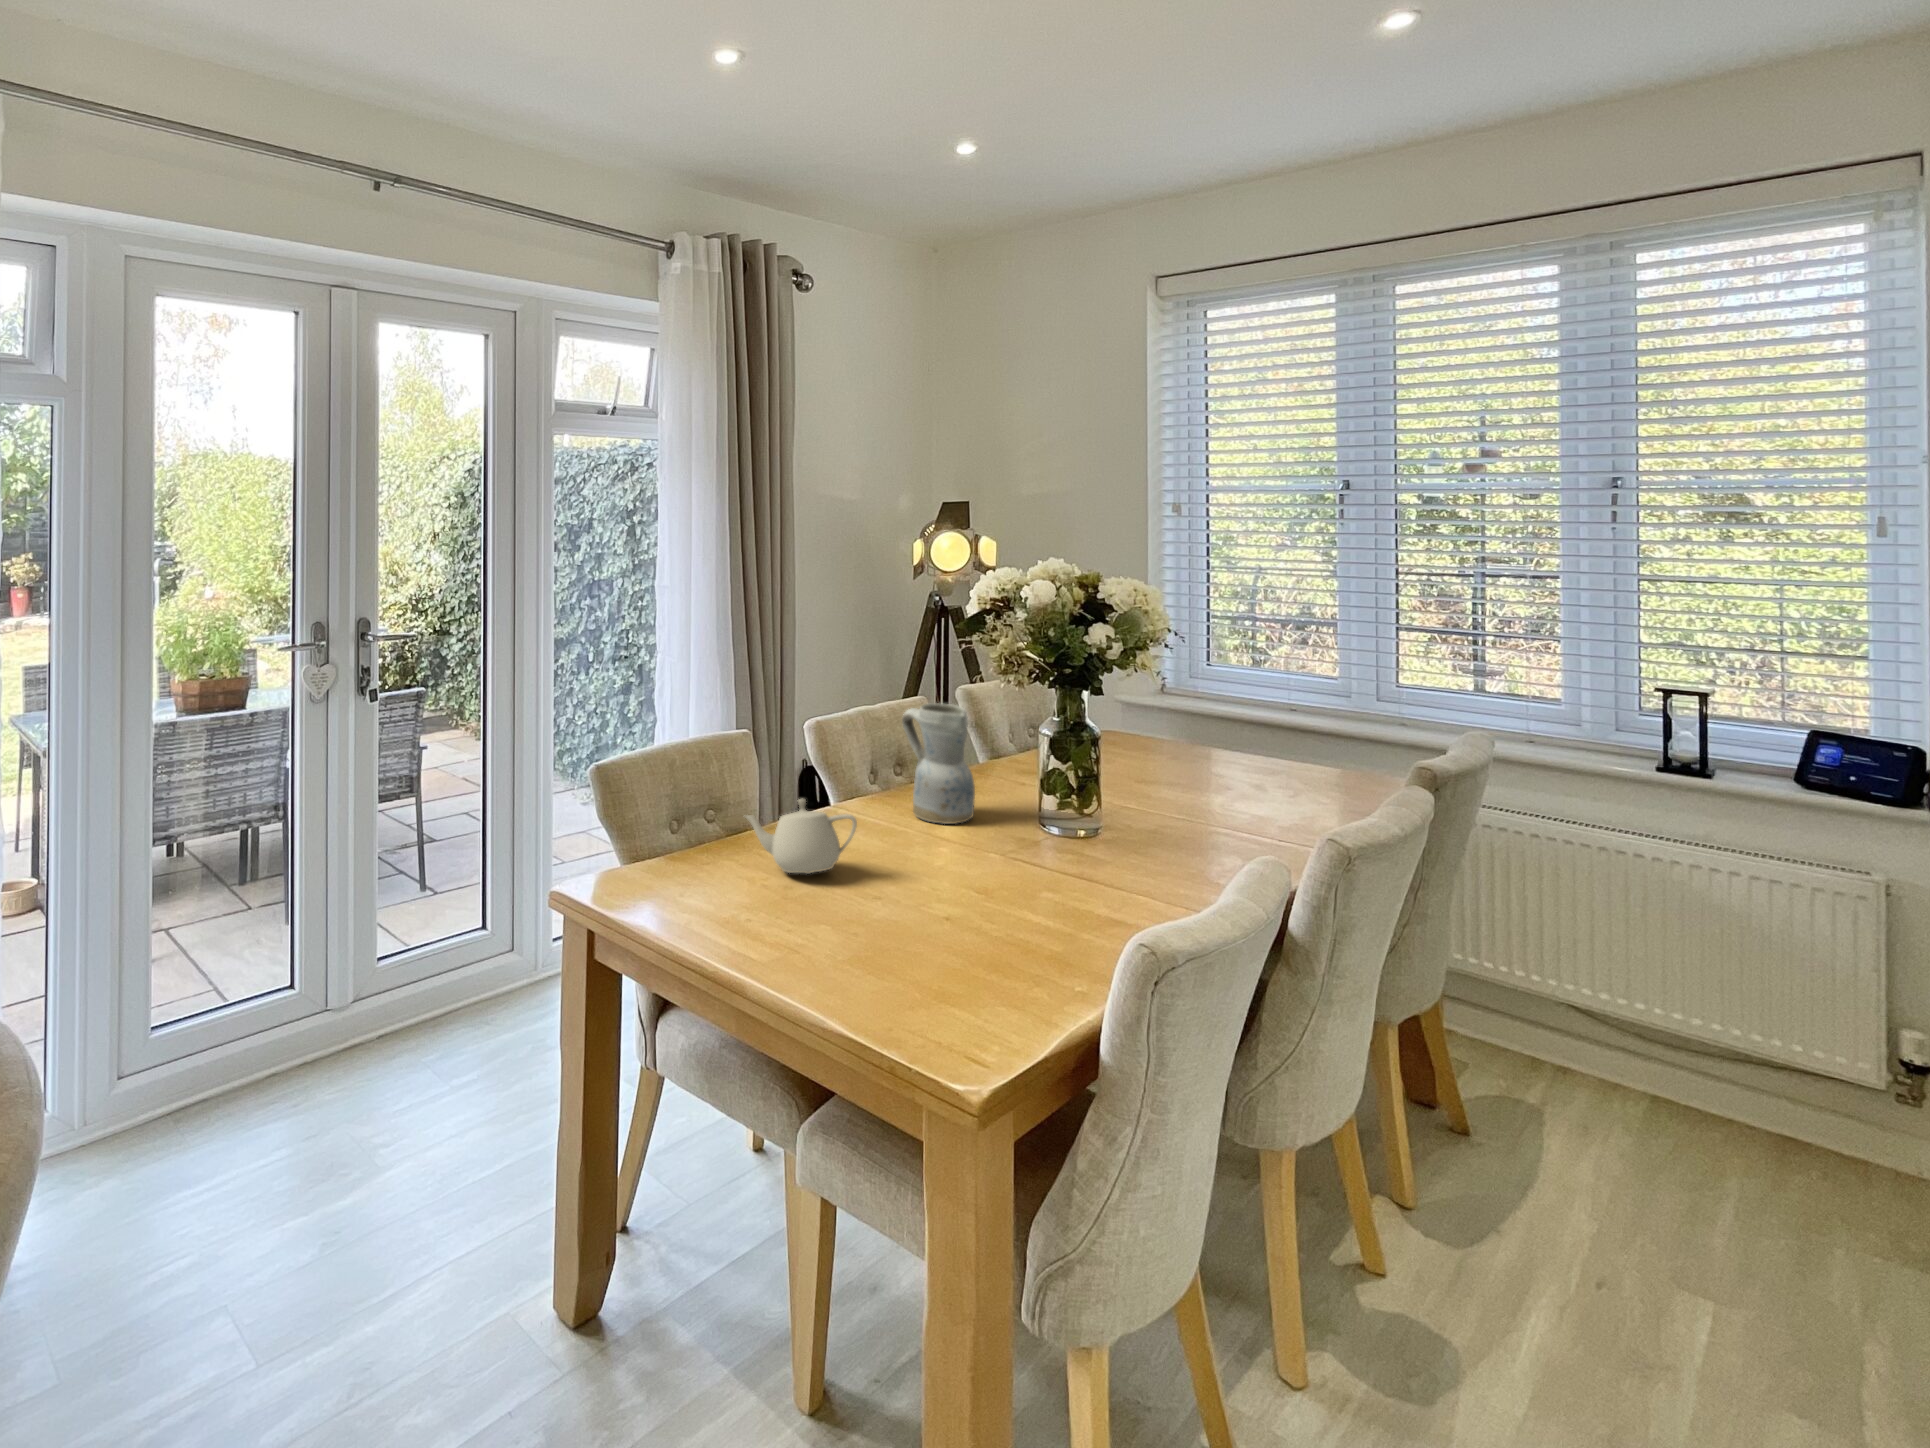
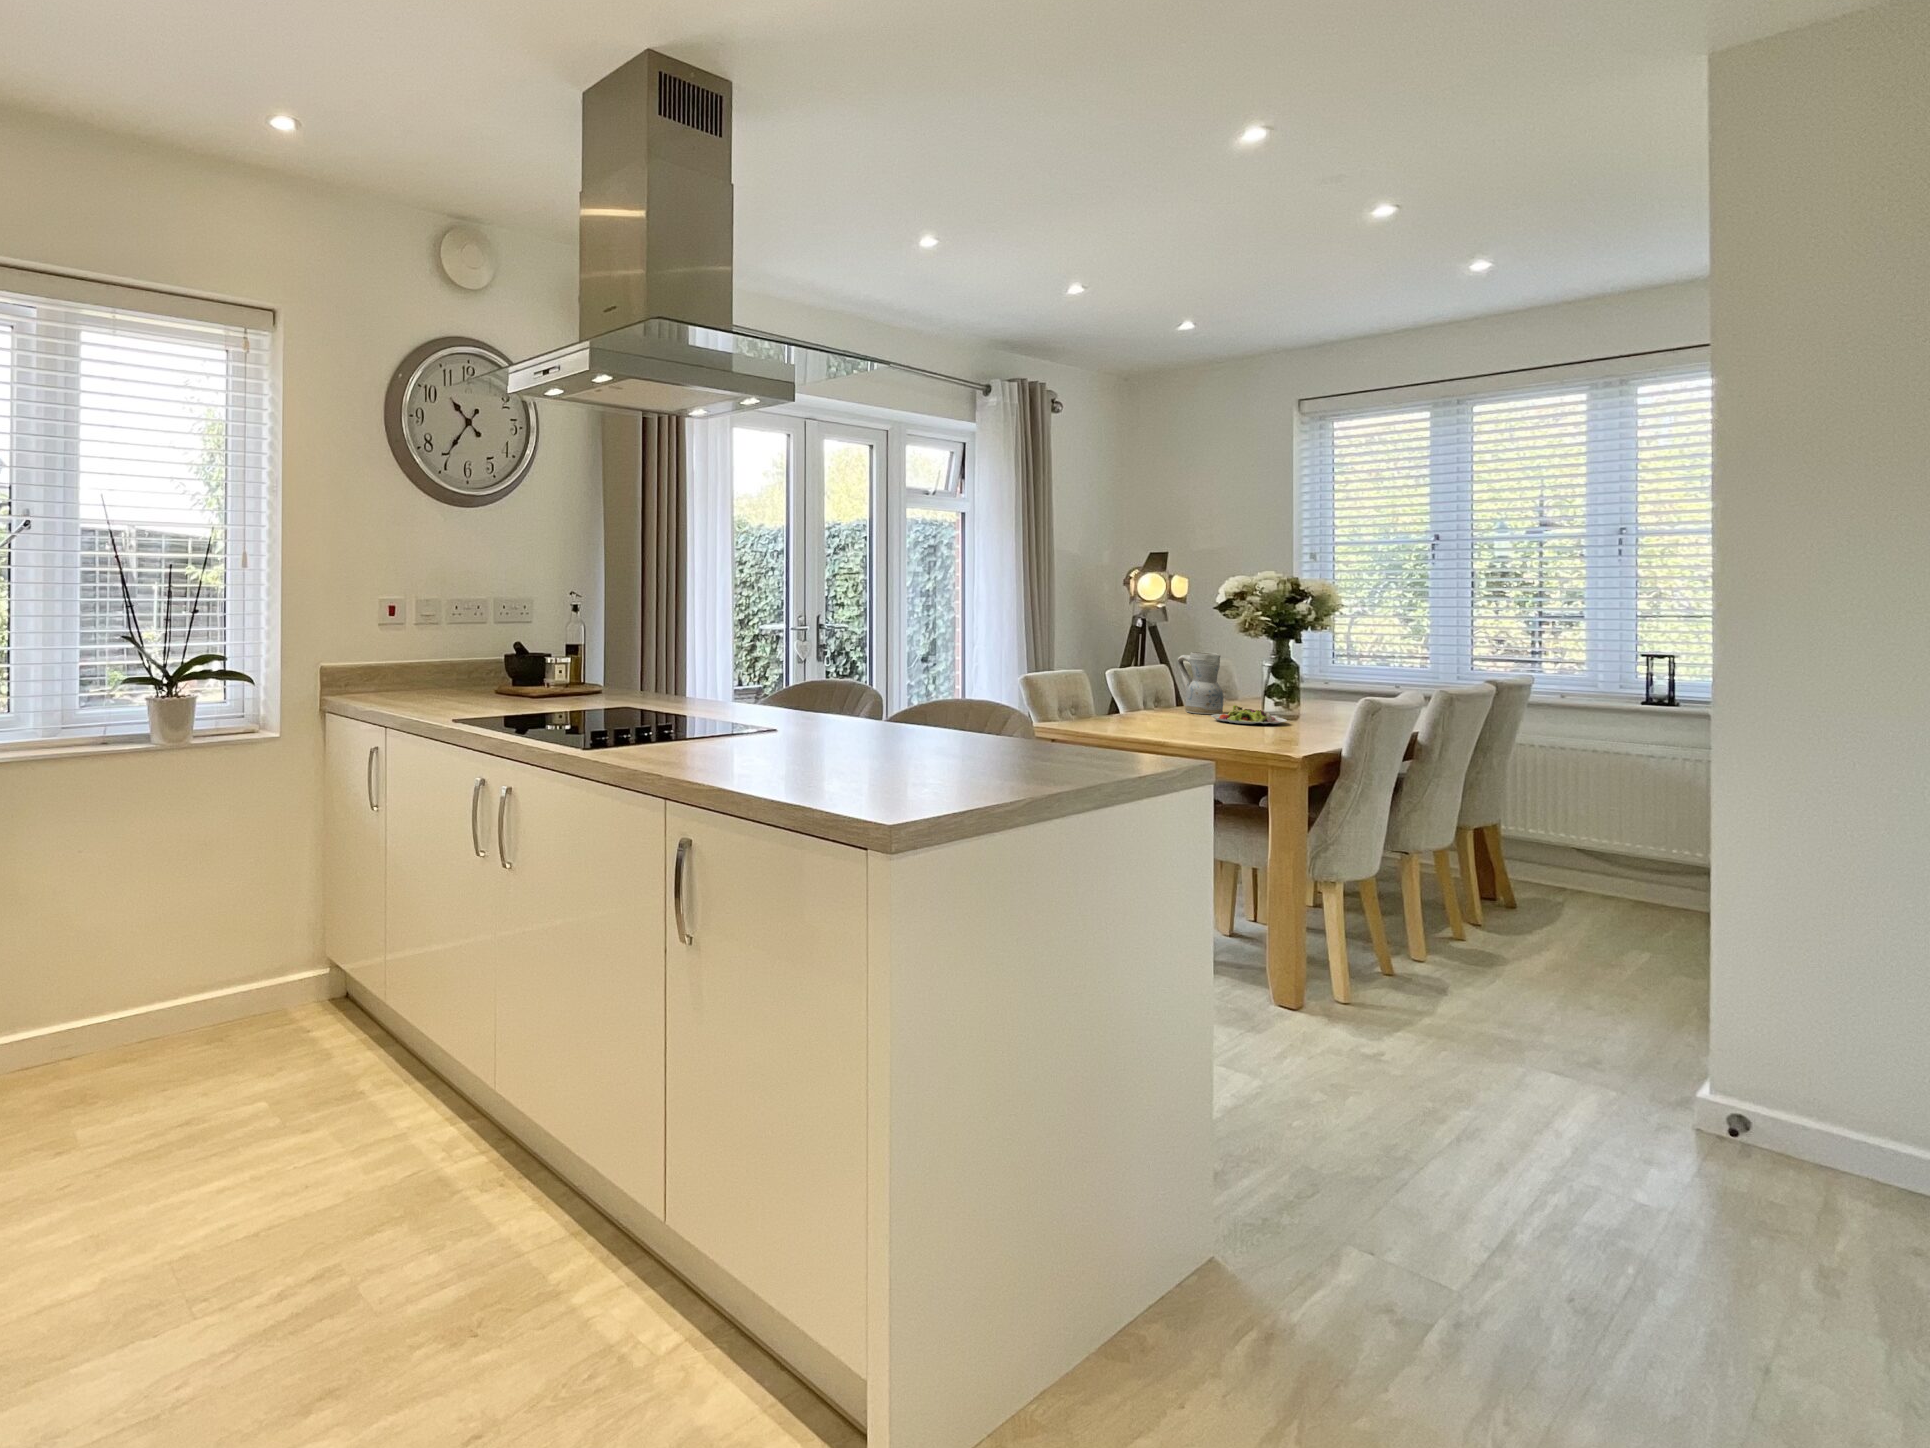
teapot: present [745,799,857,874] -> none [1116,686,1181,722]
salad plate: none [926,822,1058,880] -> present [1211,706,1287,724]

